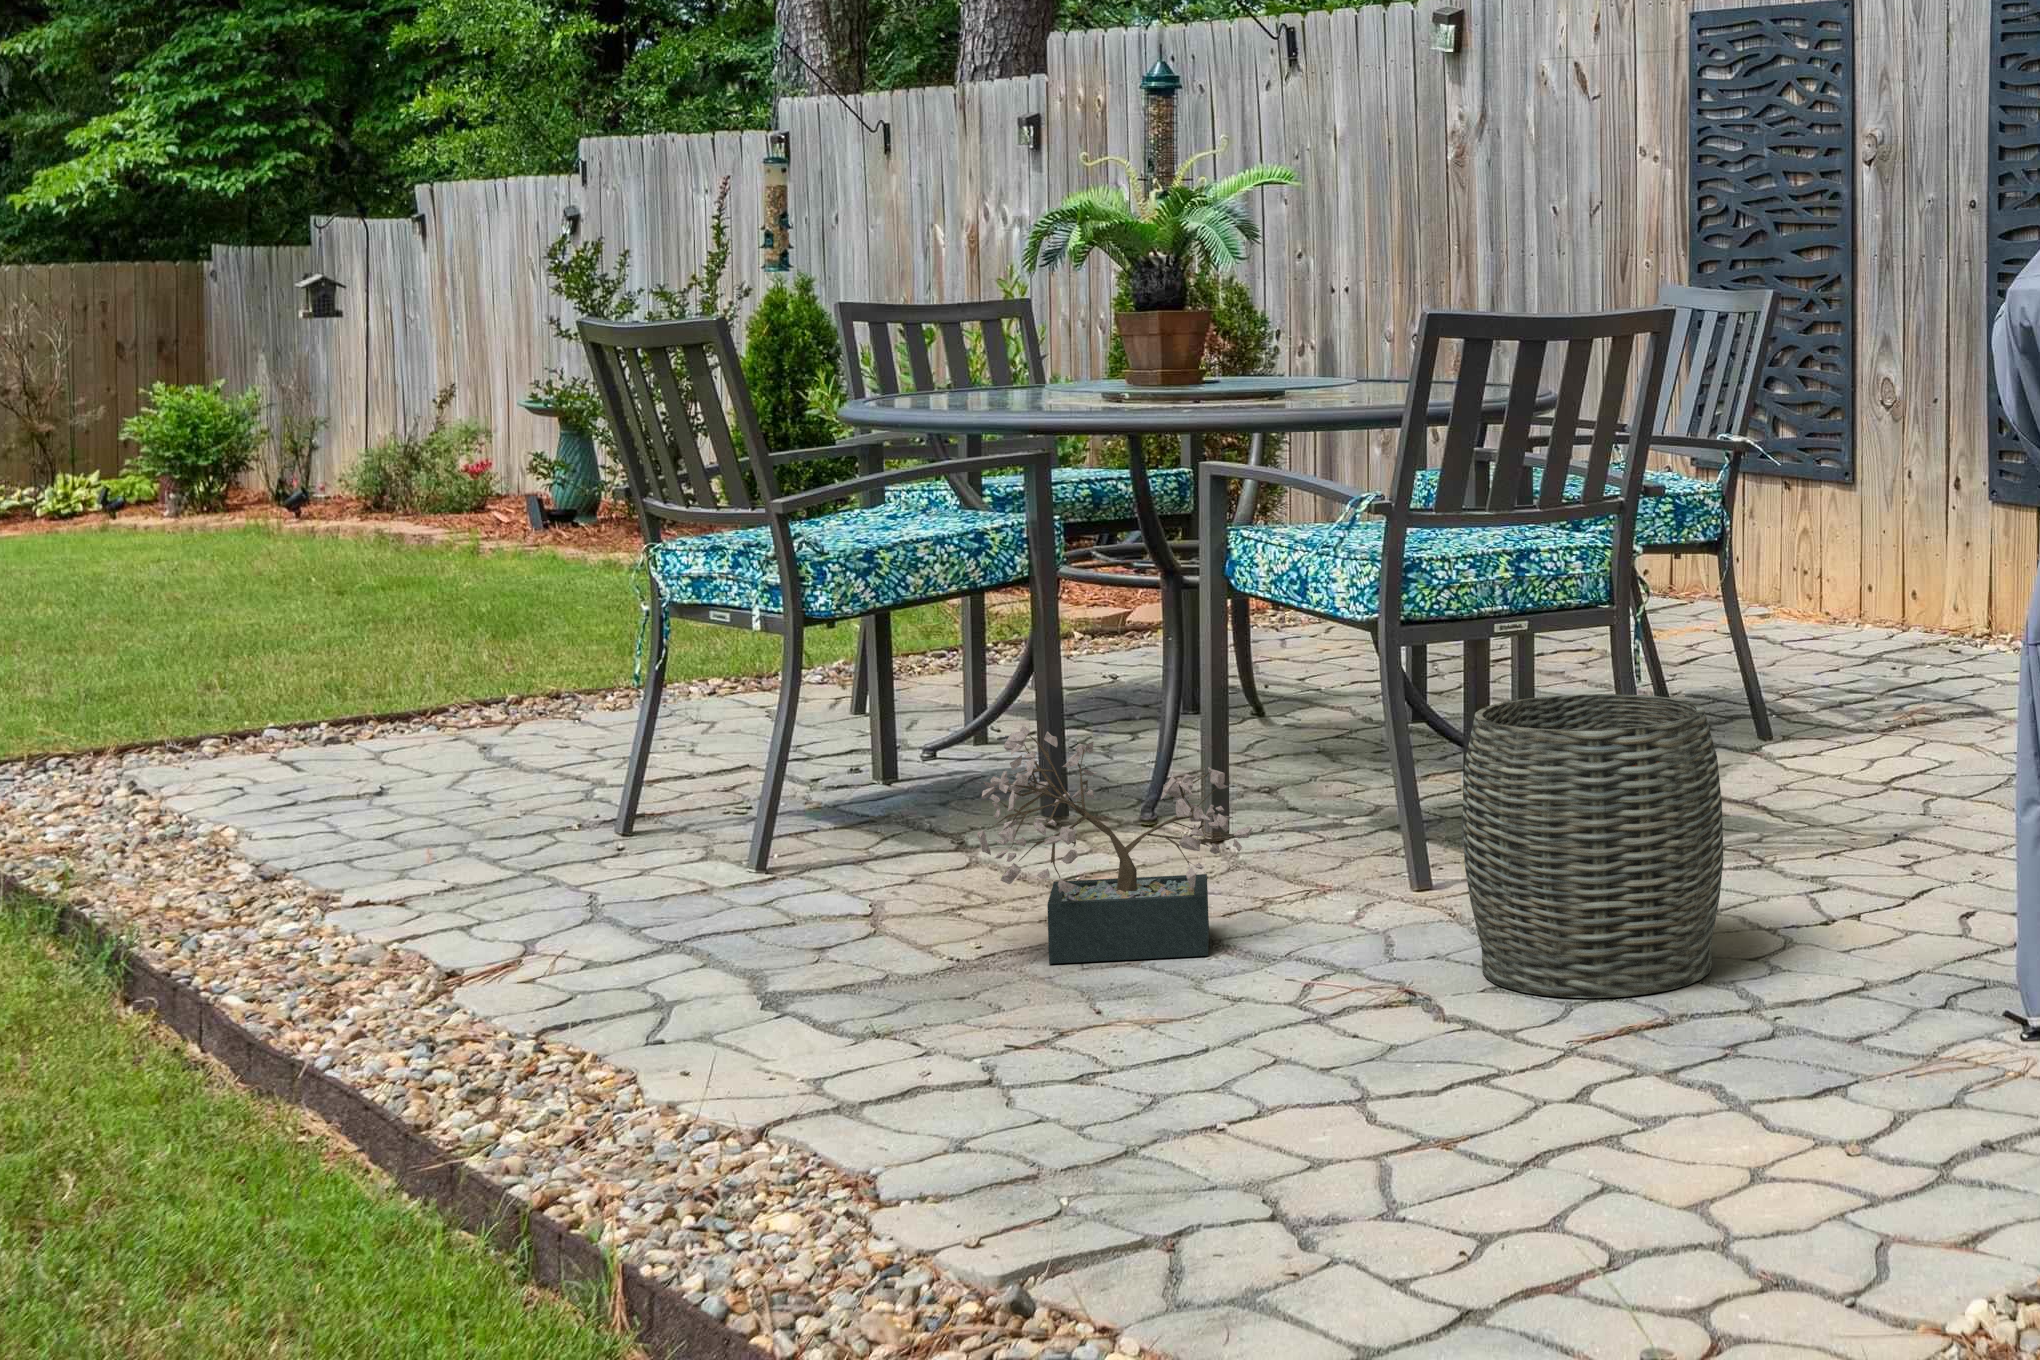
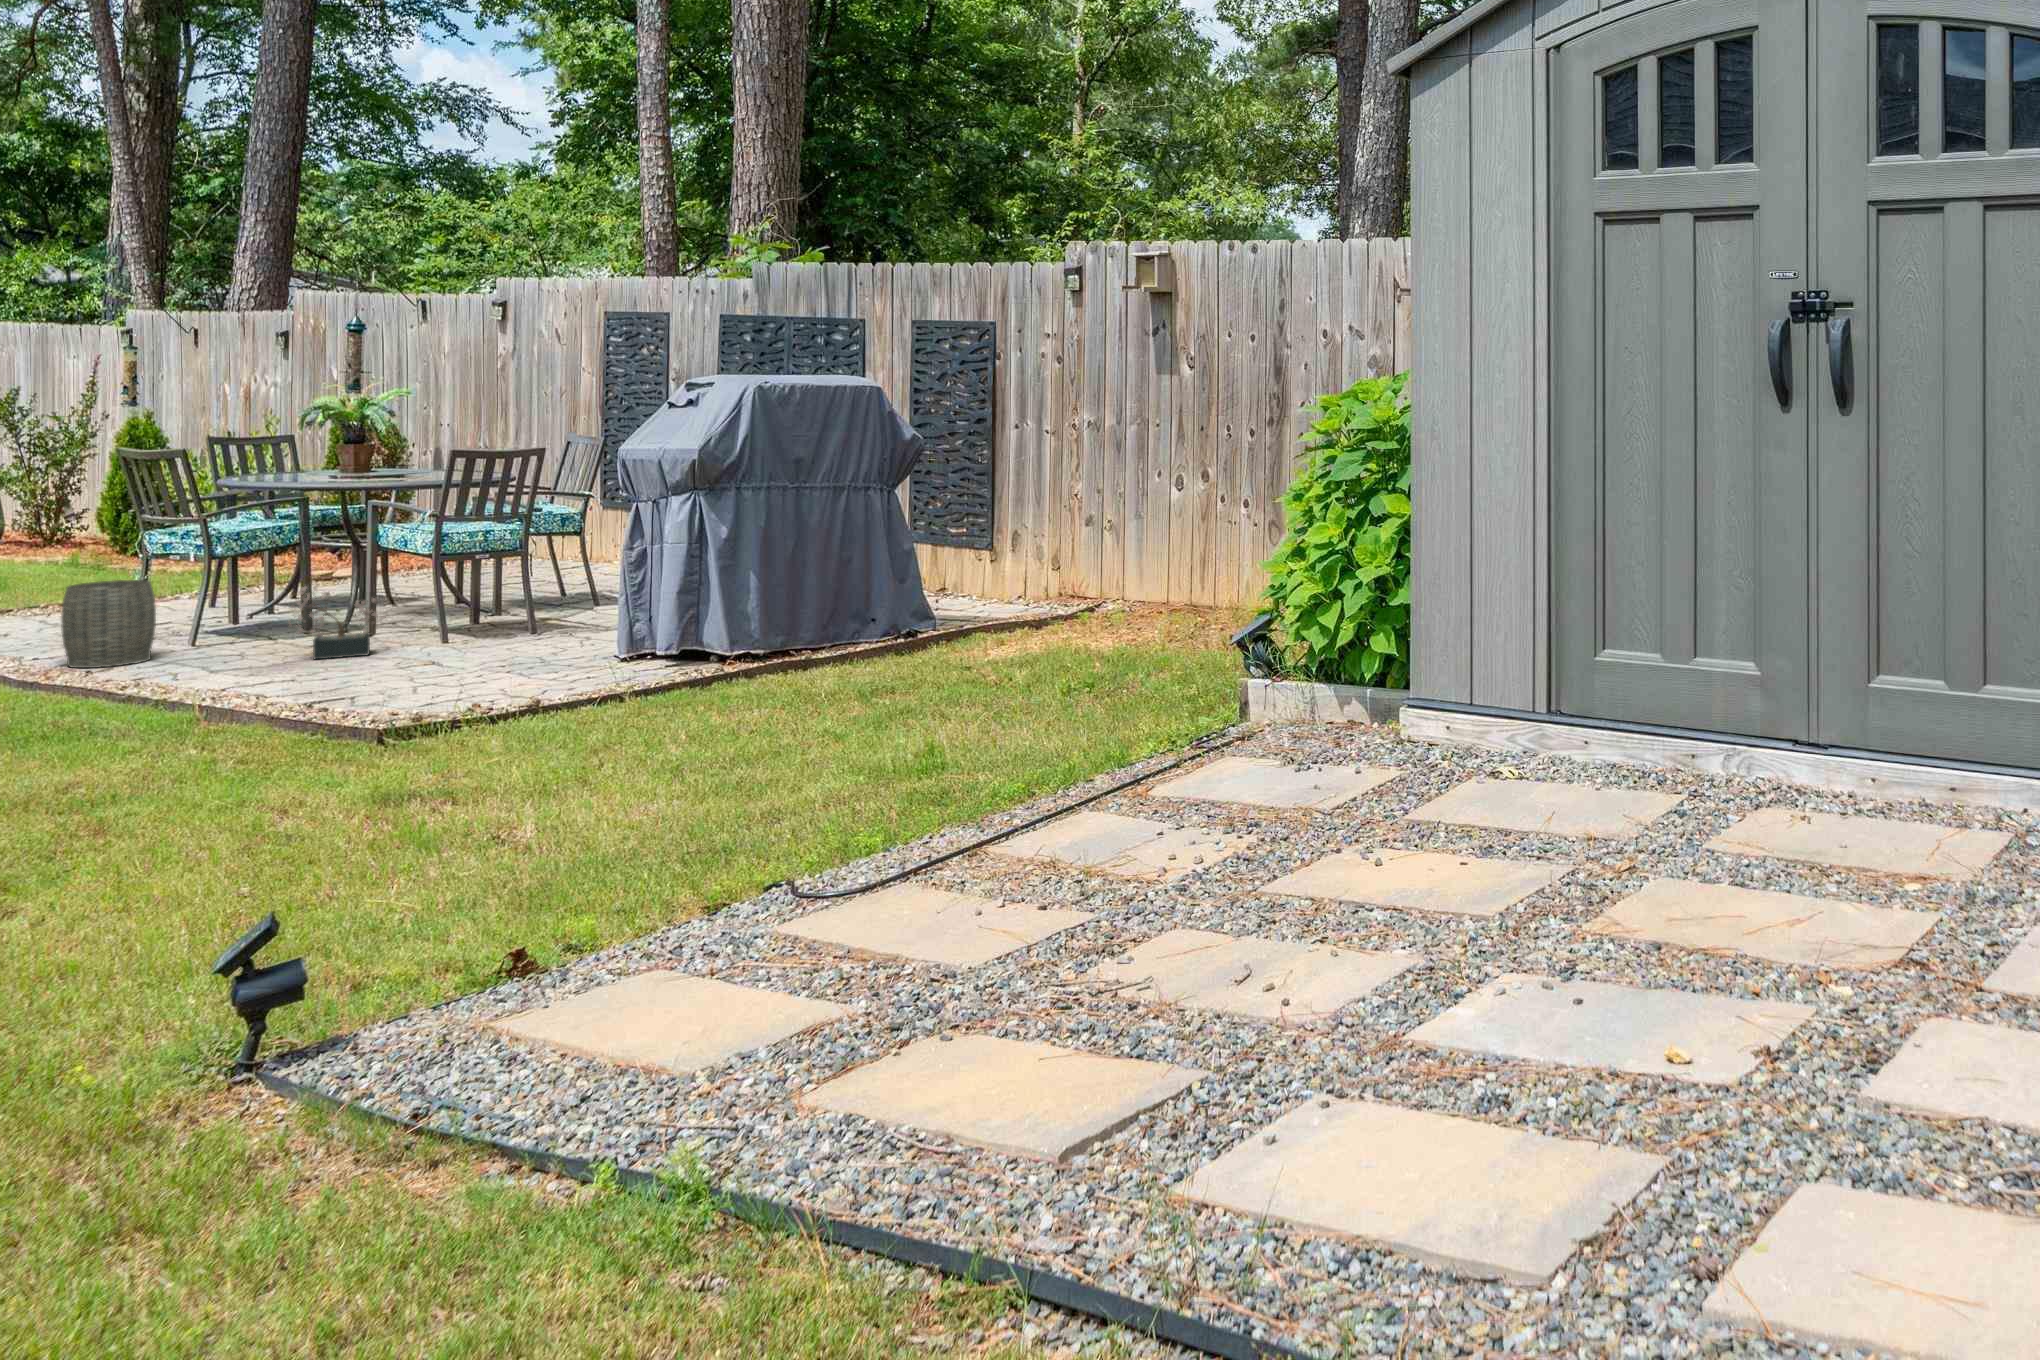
woven basket: present [1463,694,1723,998] -> present [61,580,156,668]

